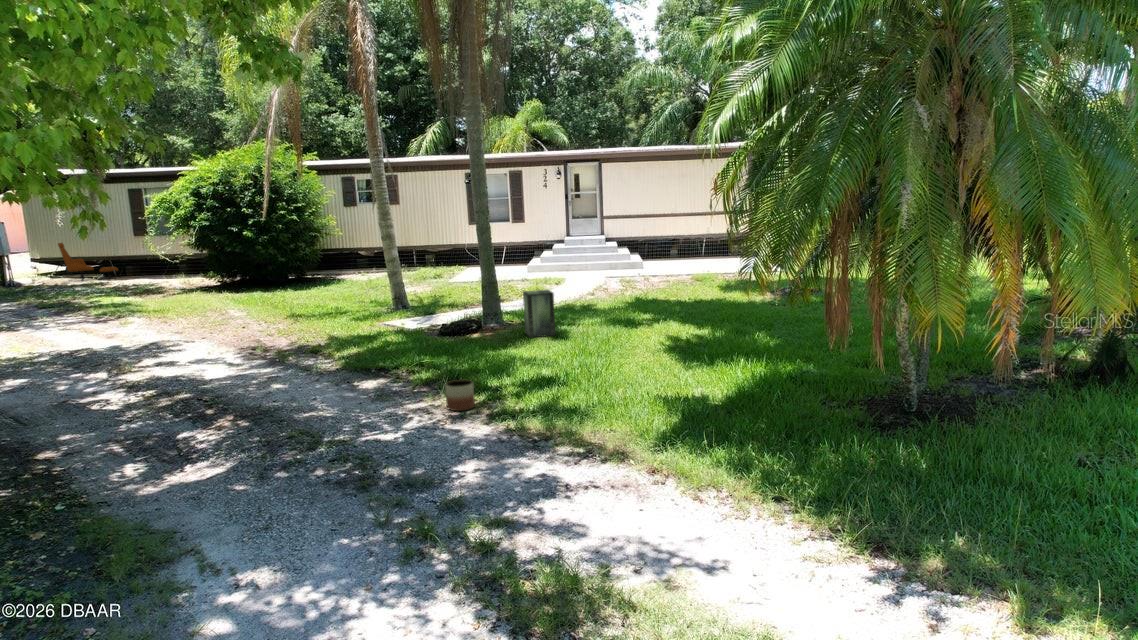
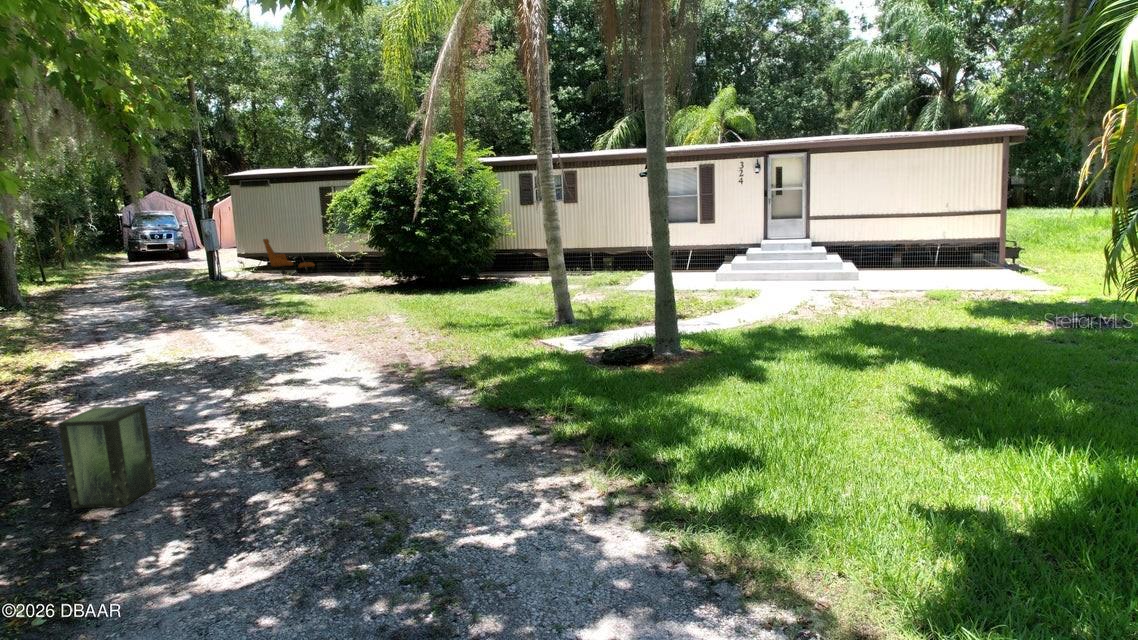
storage box: present [523,290,555,337] -> present [58,406,156,508]
planter: present [445,380,475,411] -> none [587,454,628,503]

